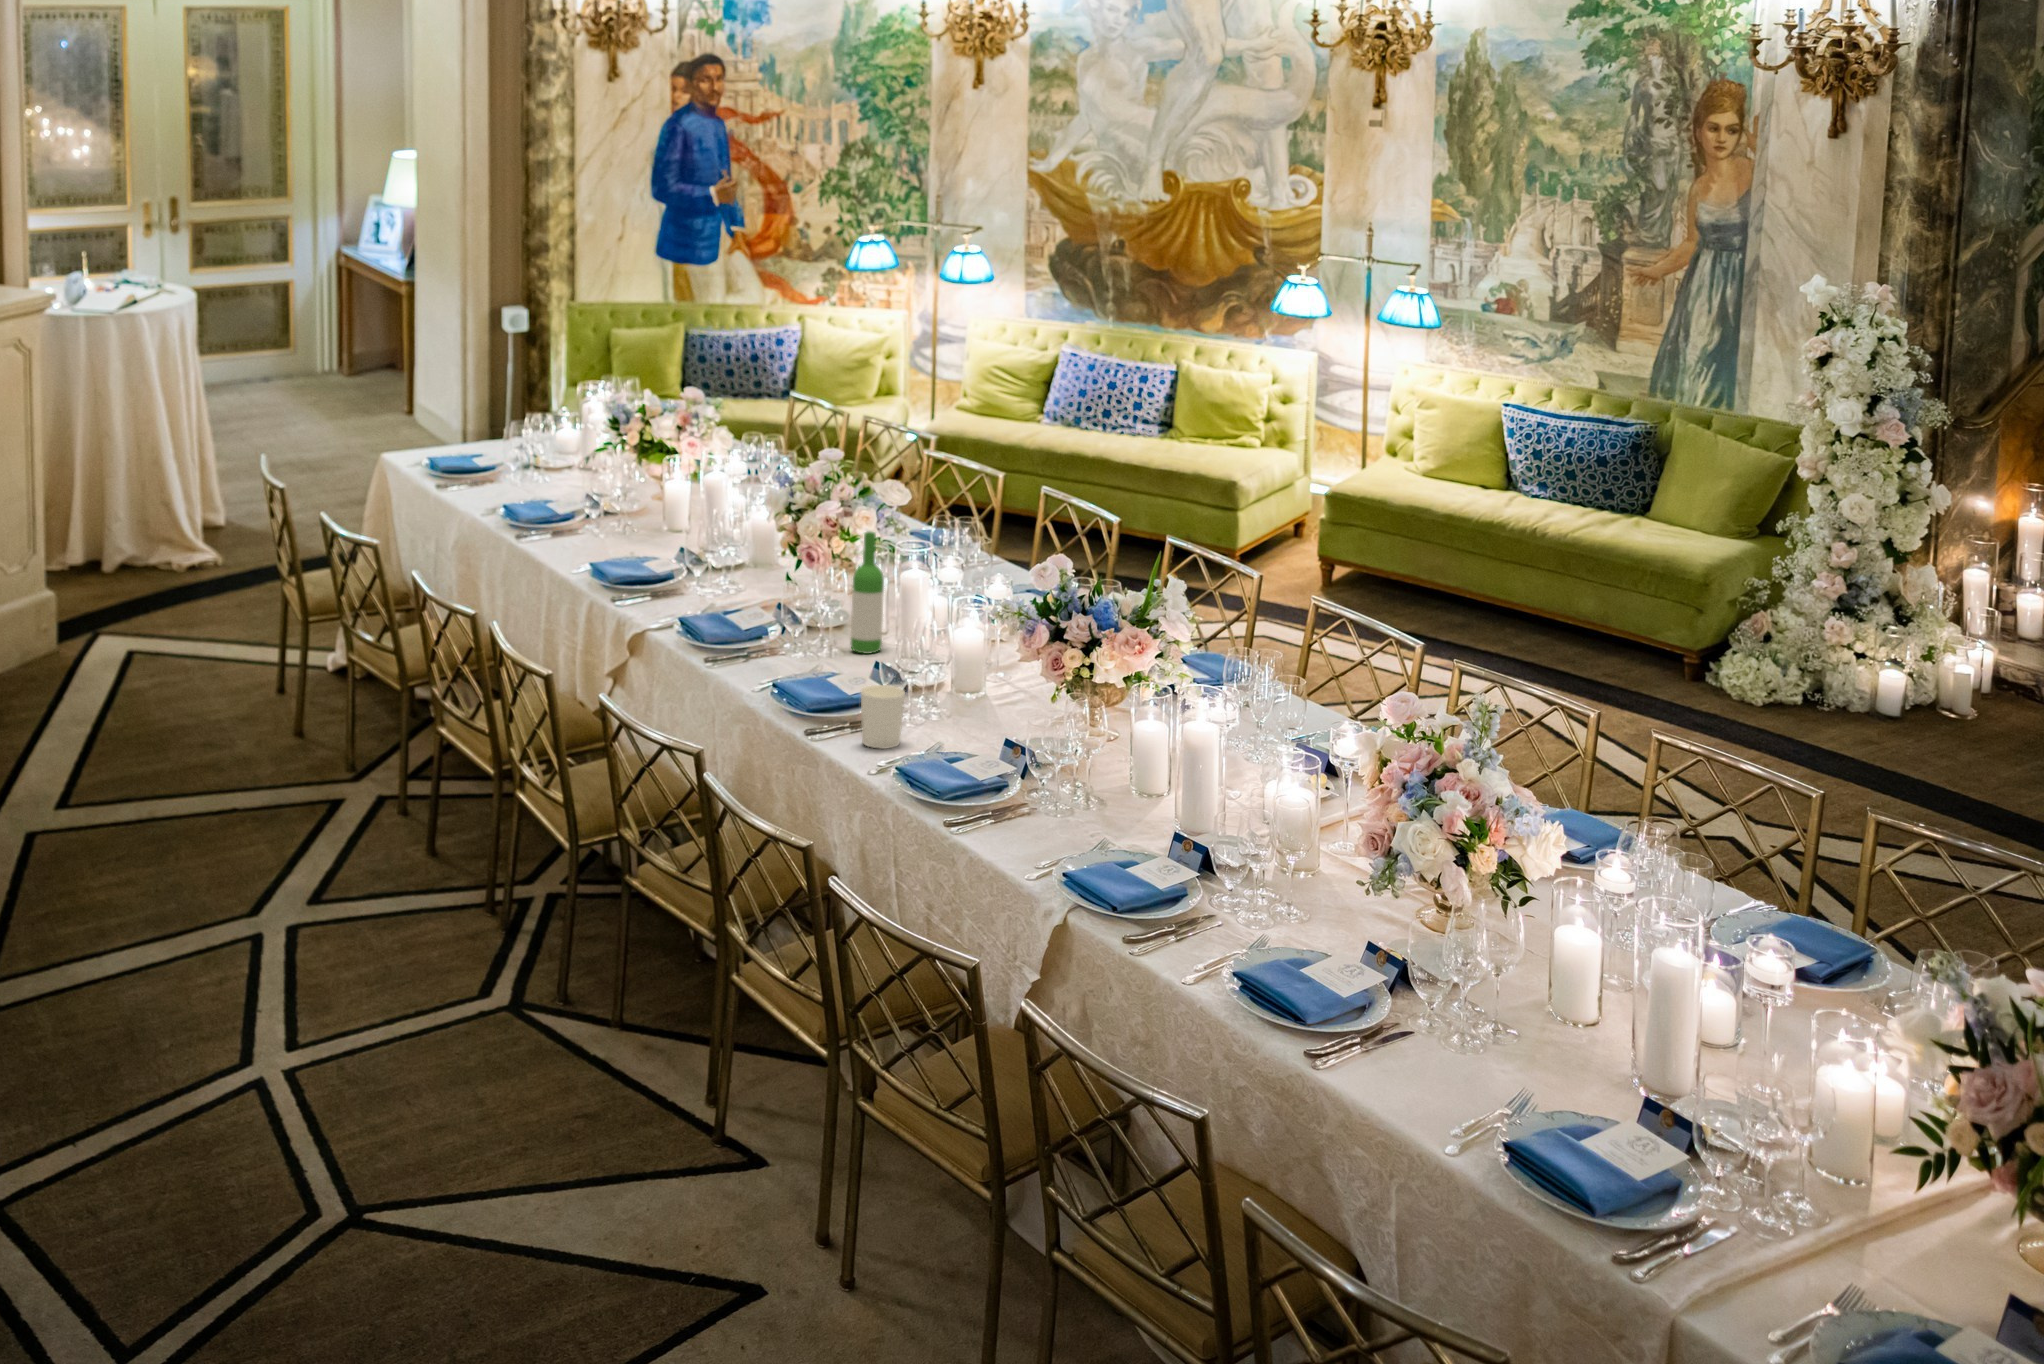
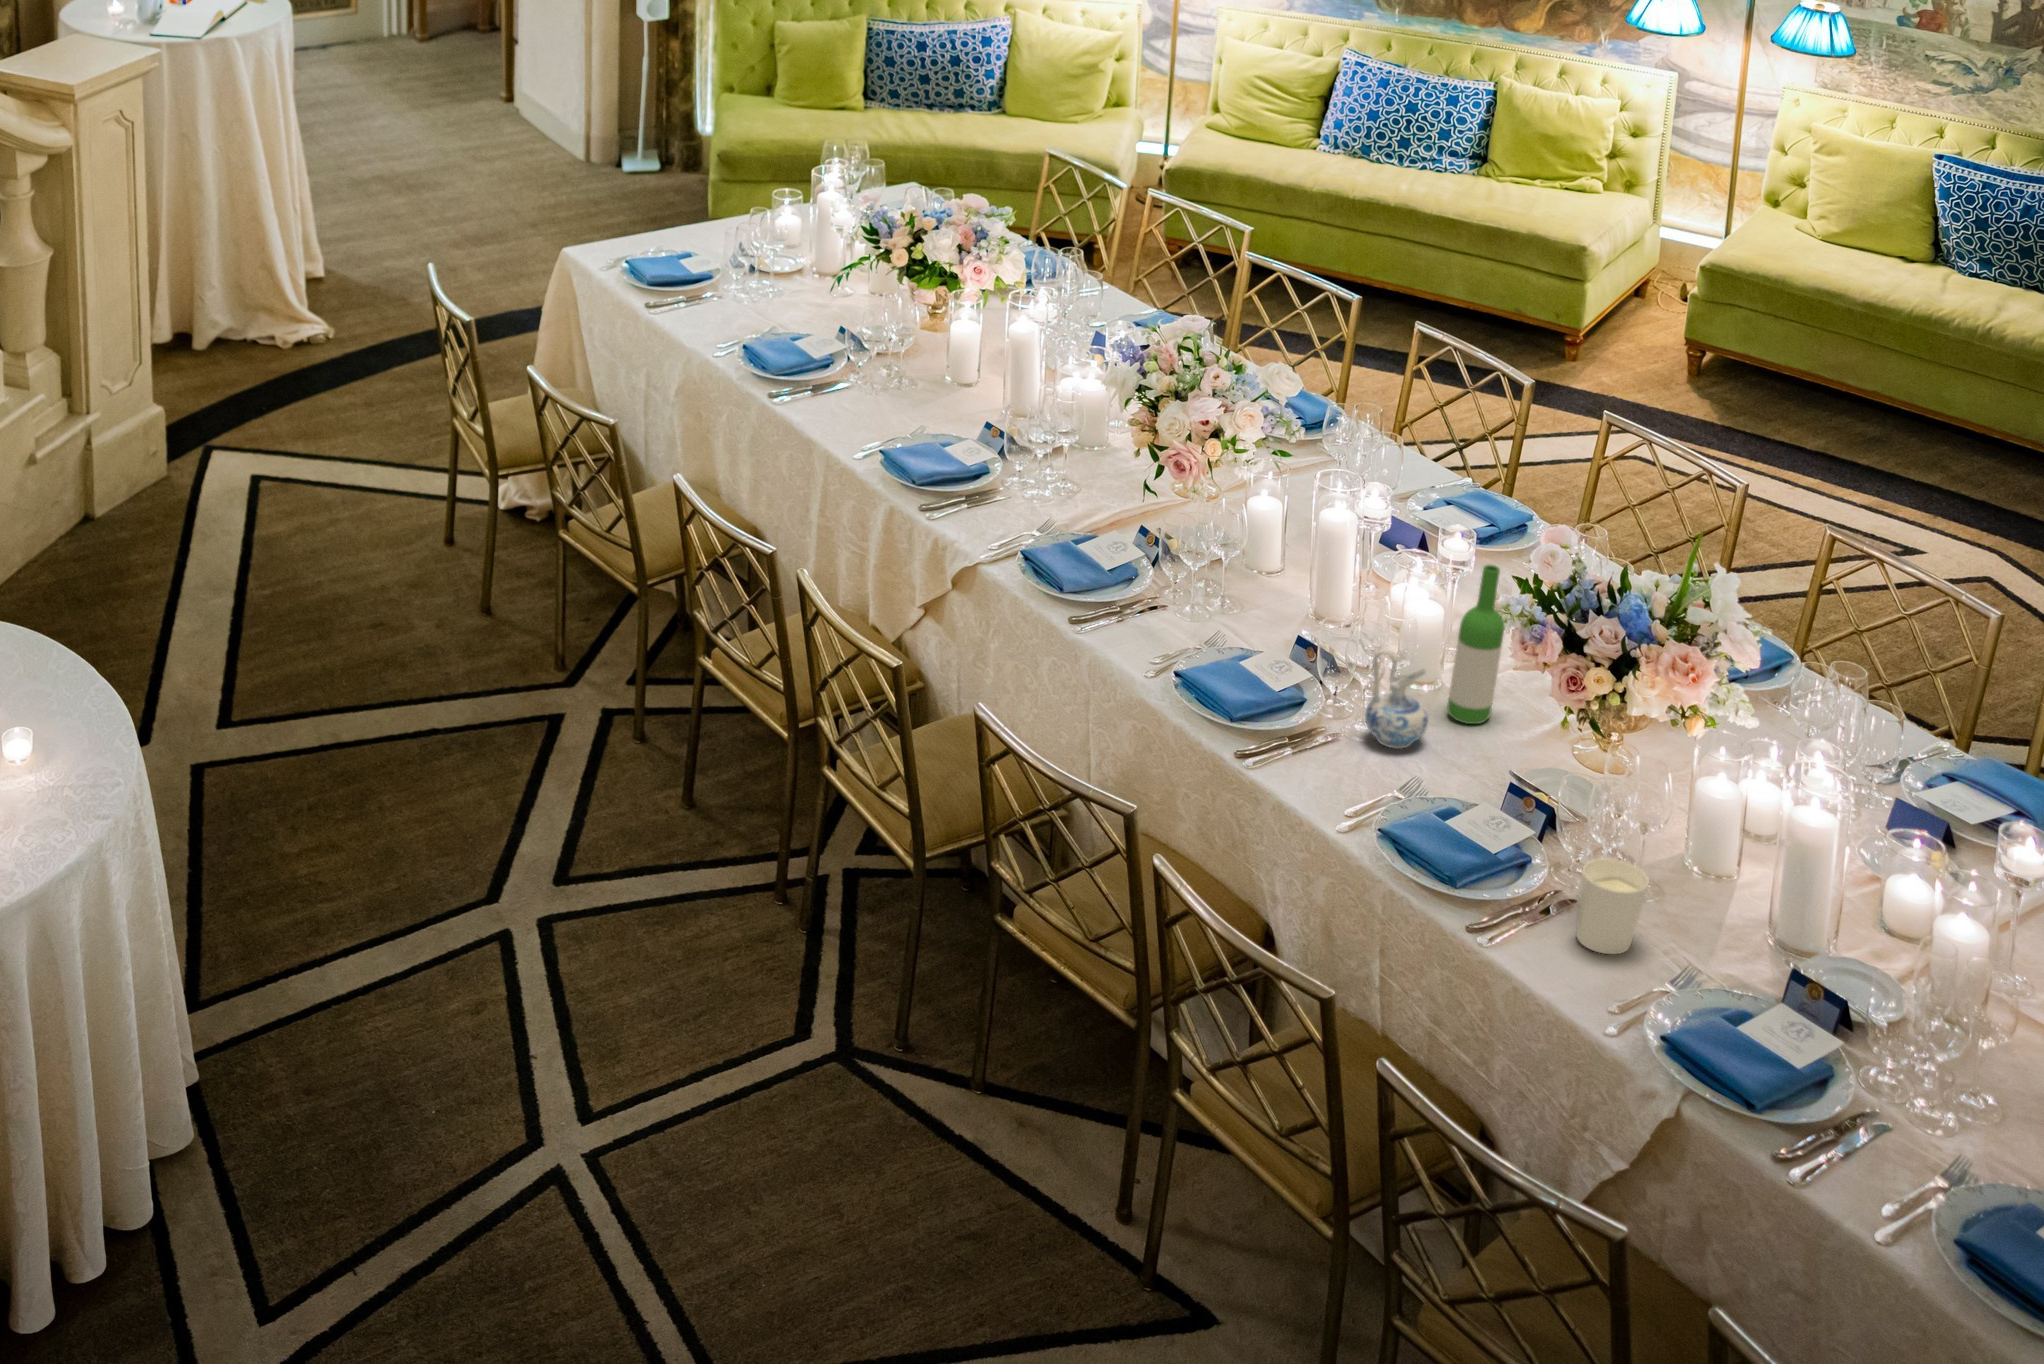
ceramic pitcher: none [781,588,824,663] -> present [1365,648,1428,749]

